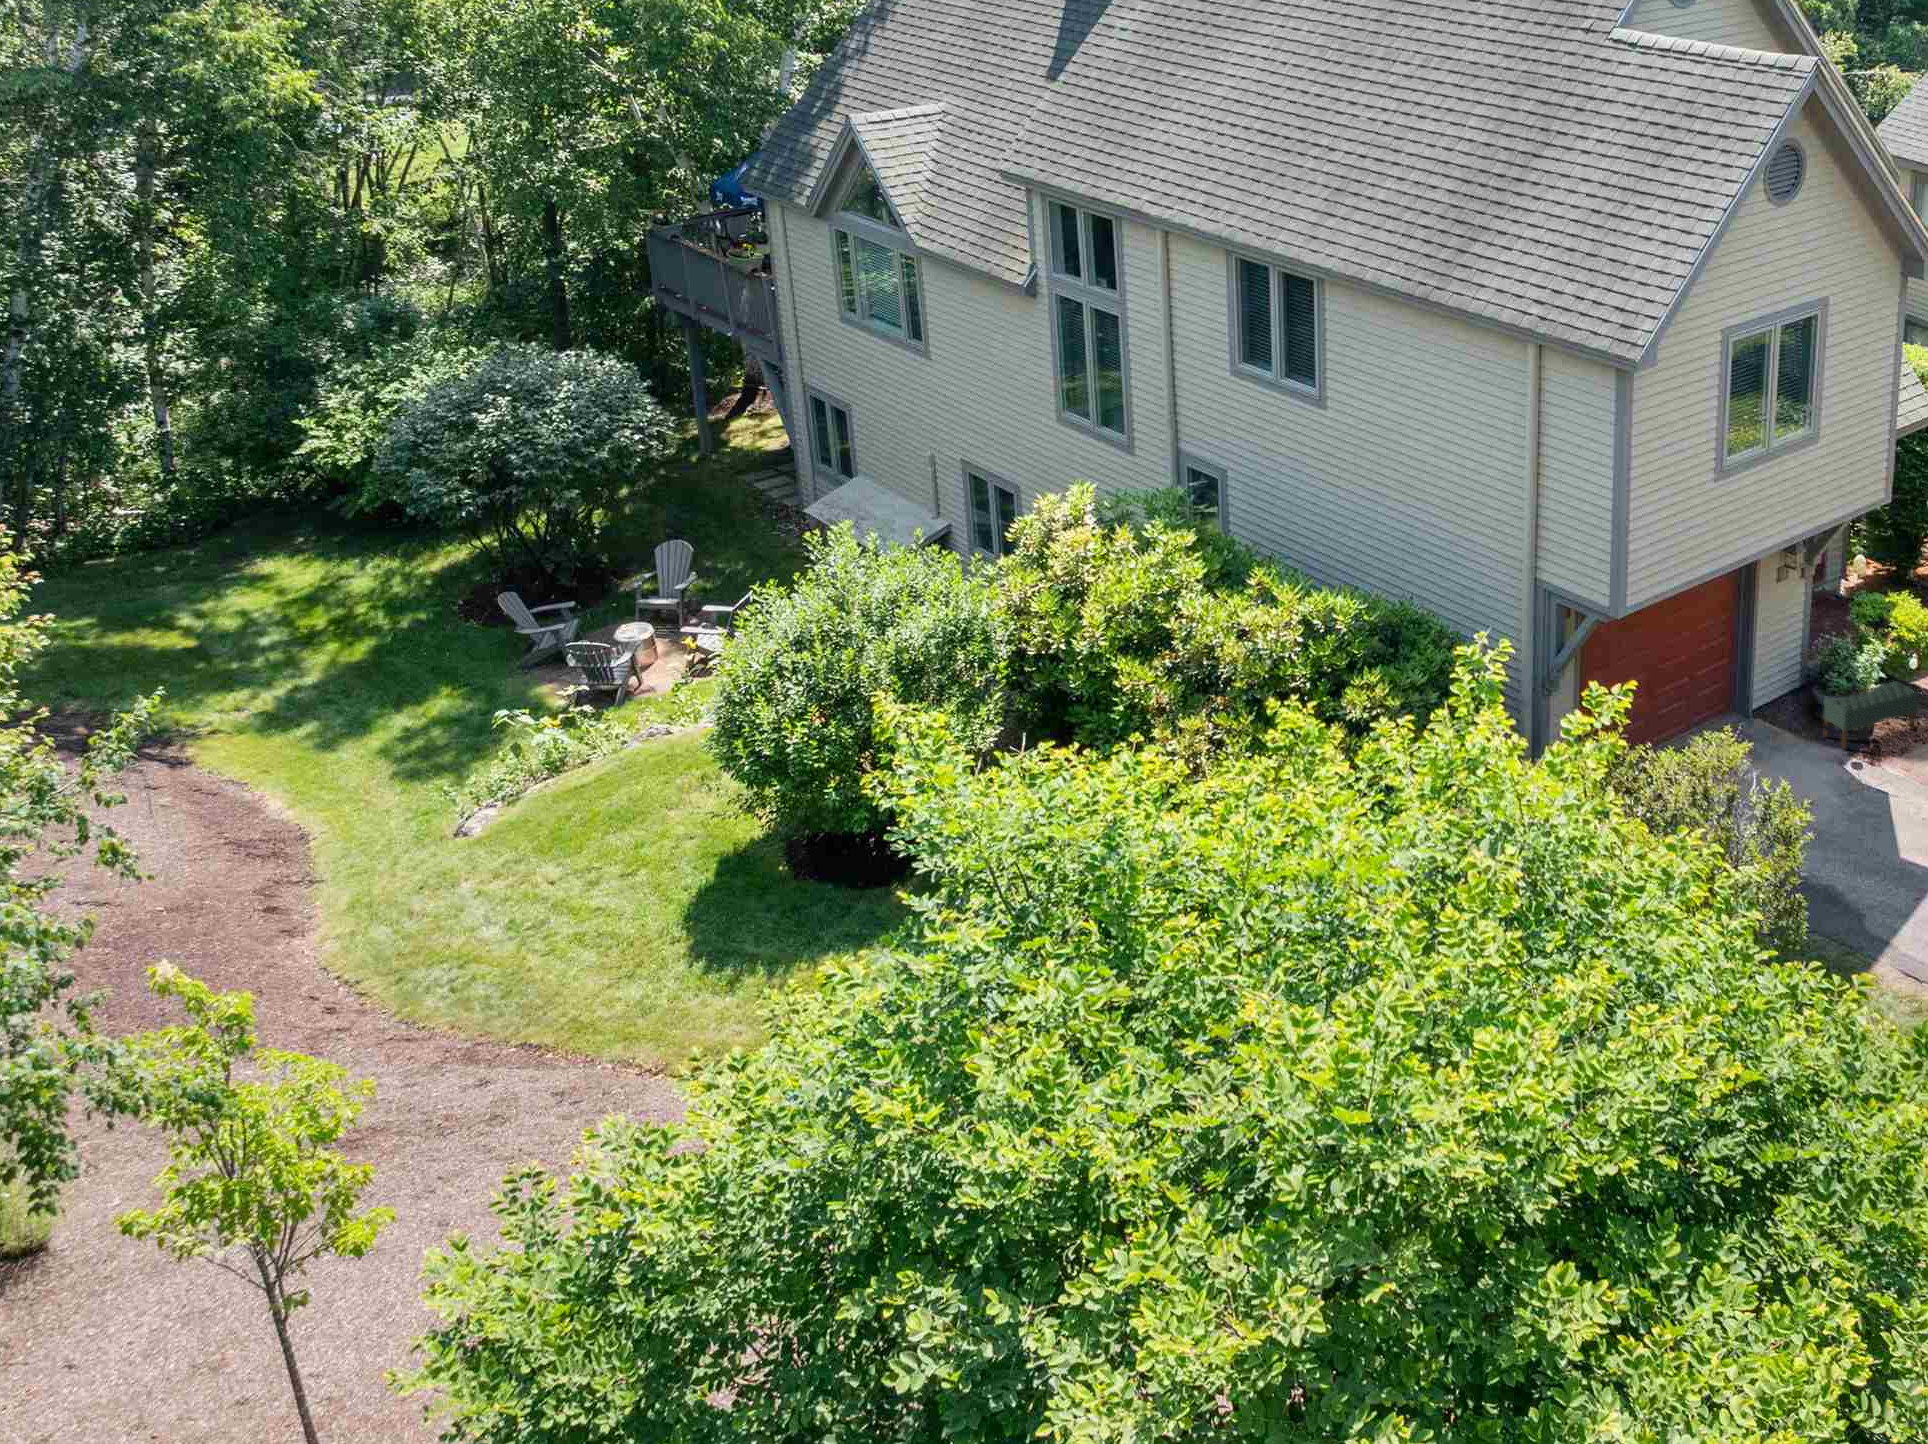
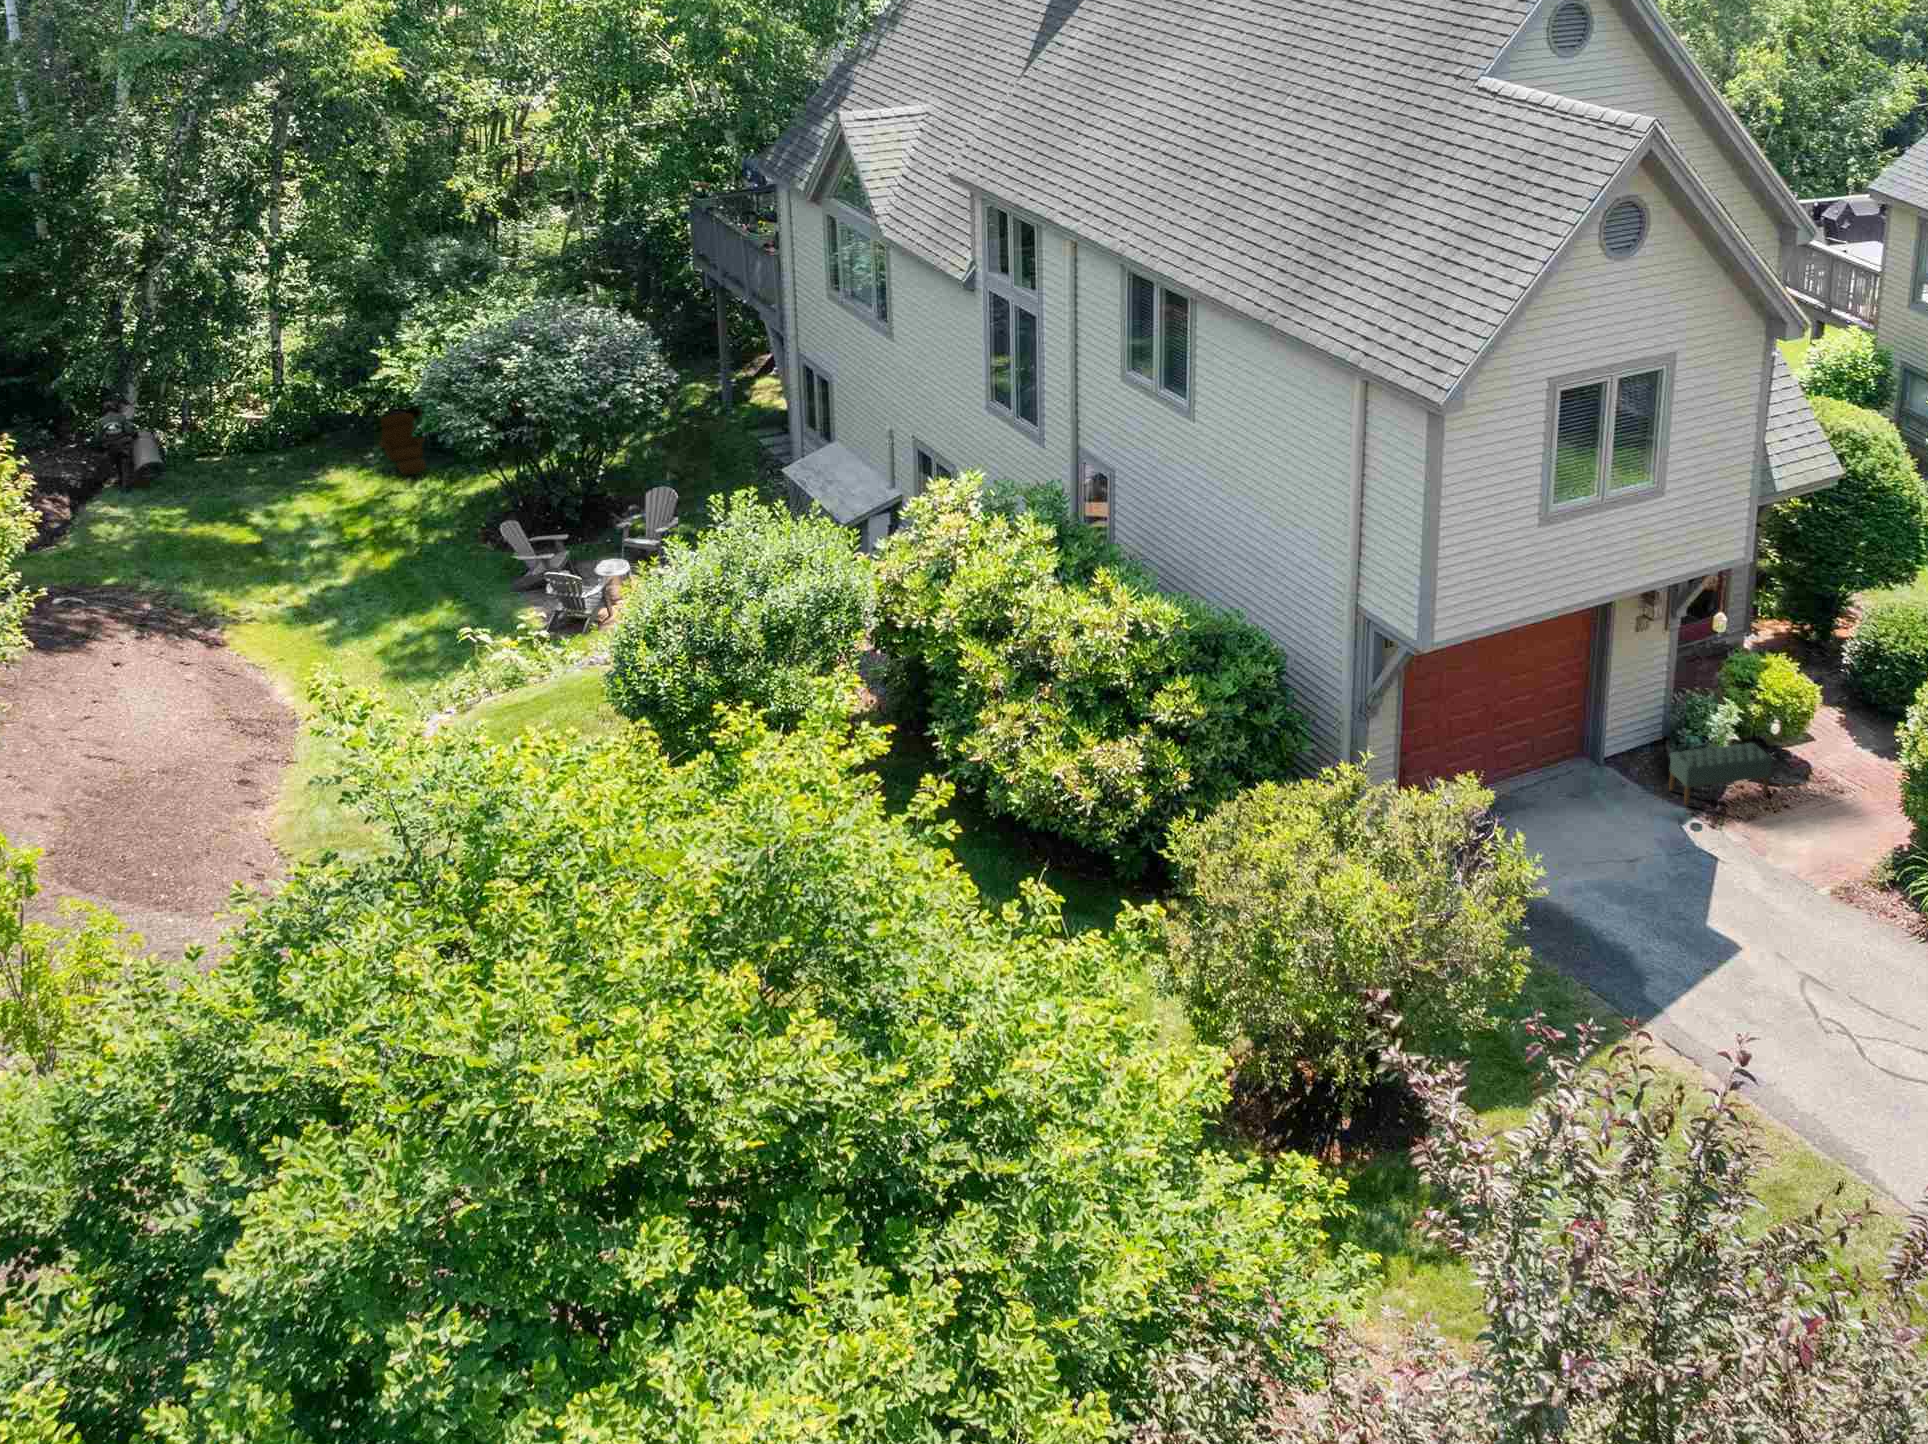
lounge chair: none [307,493,372,571] -> present [379,413,426,476]

